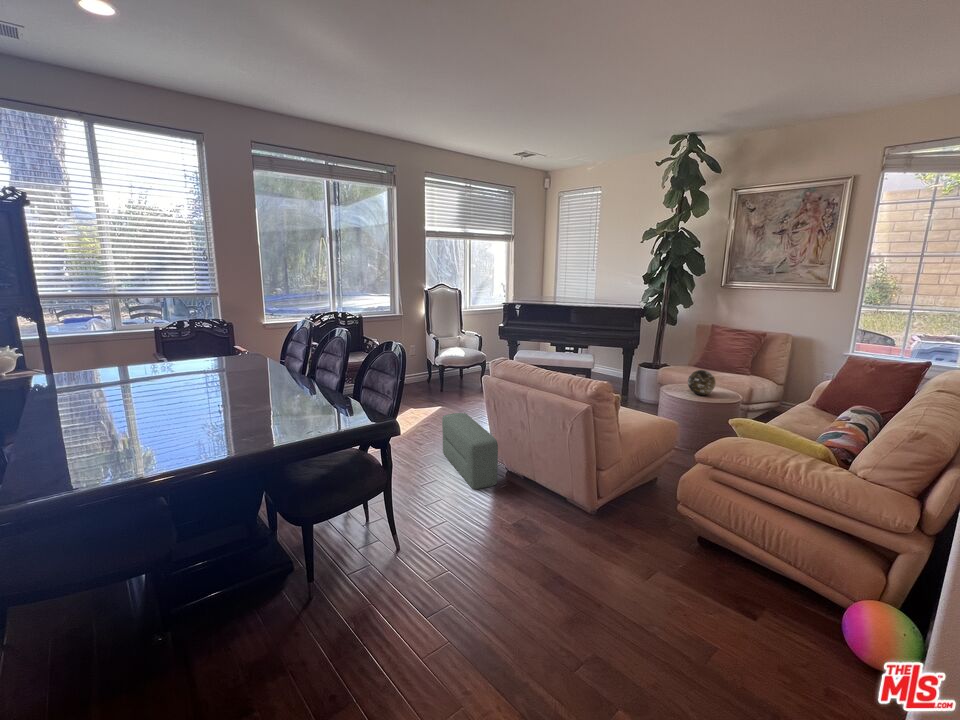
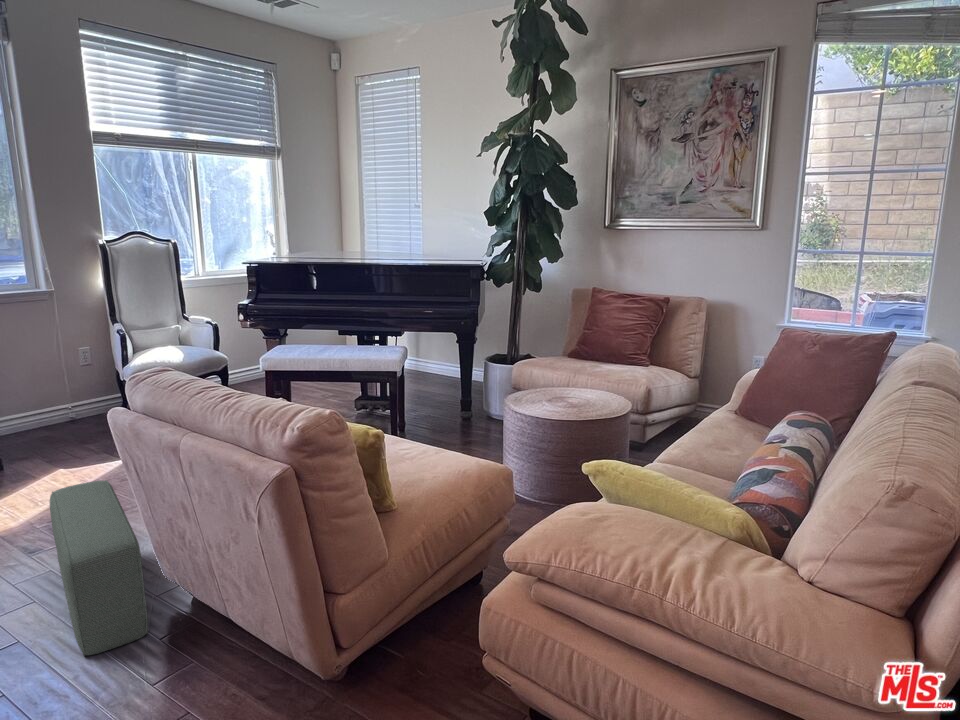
decorative orb: present [688,370,716,395] -> none [545,362,588,406]

